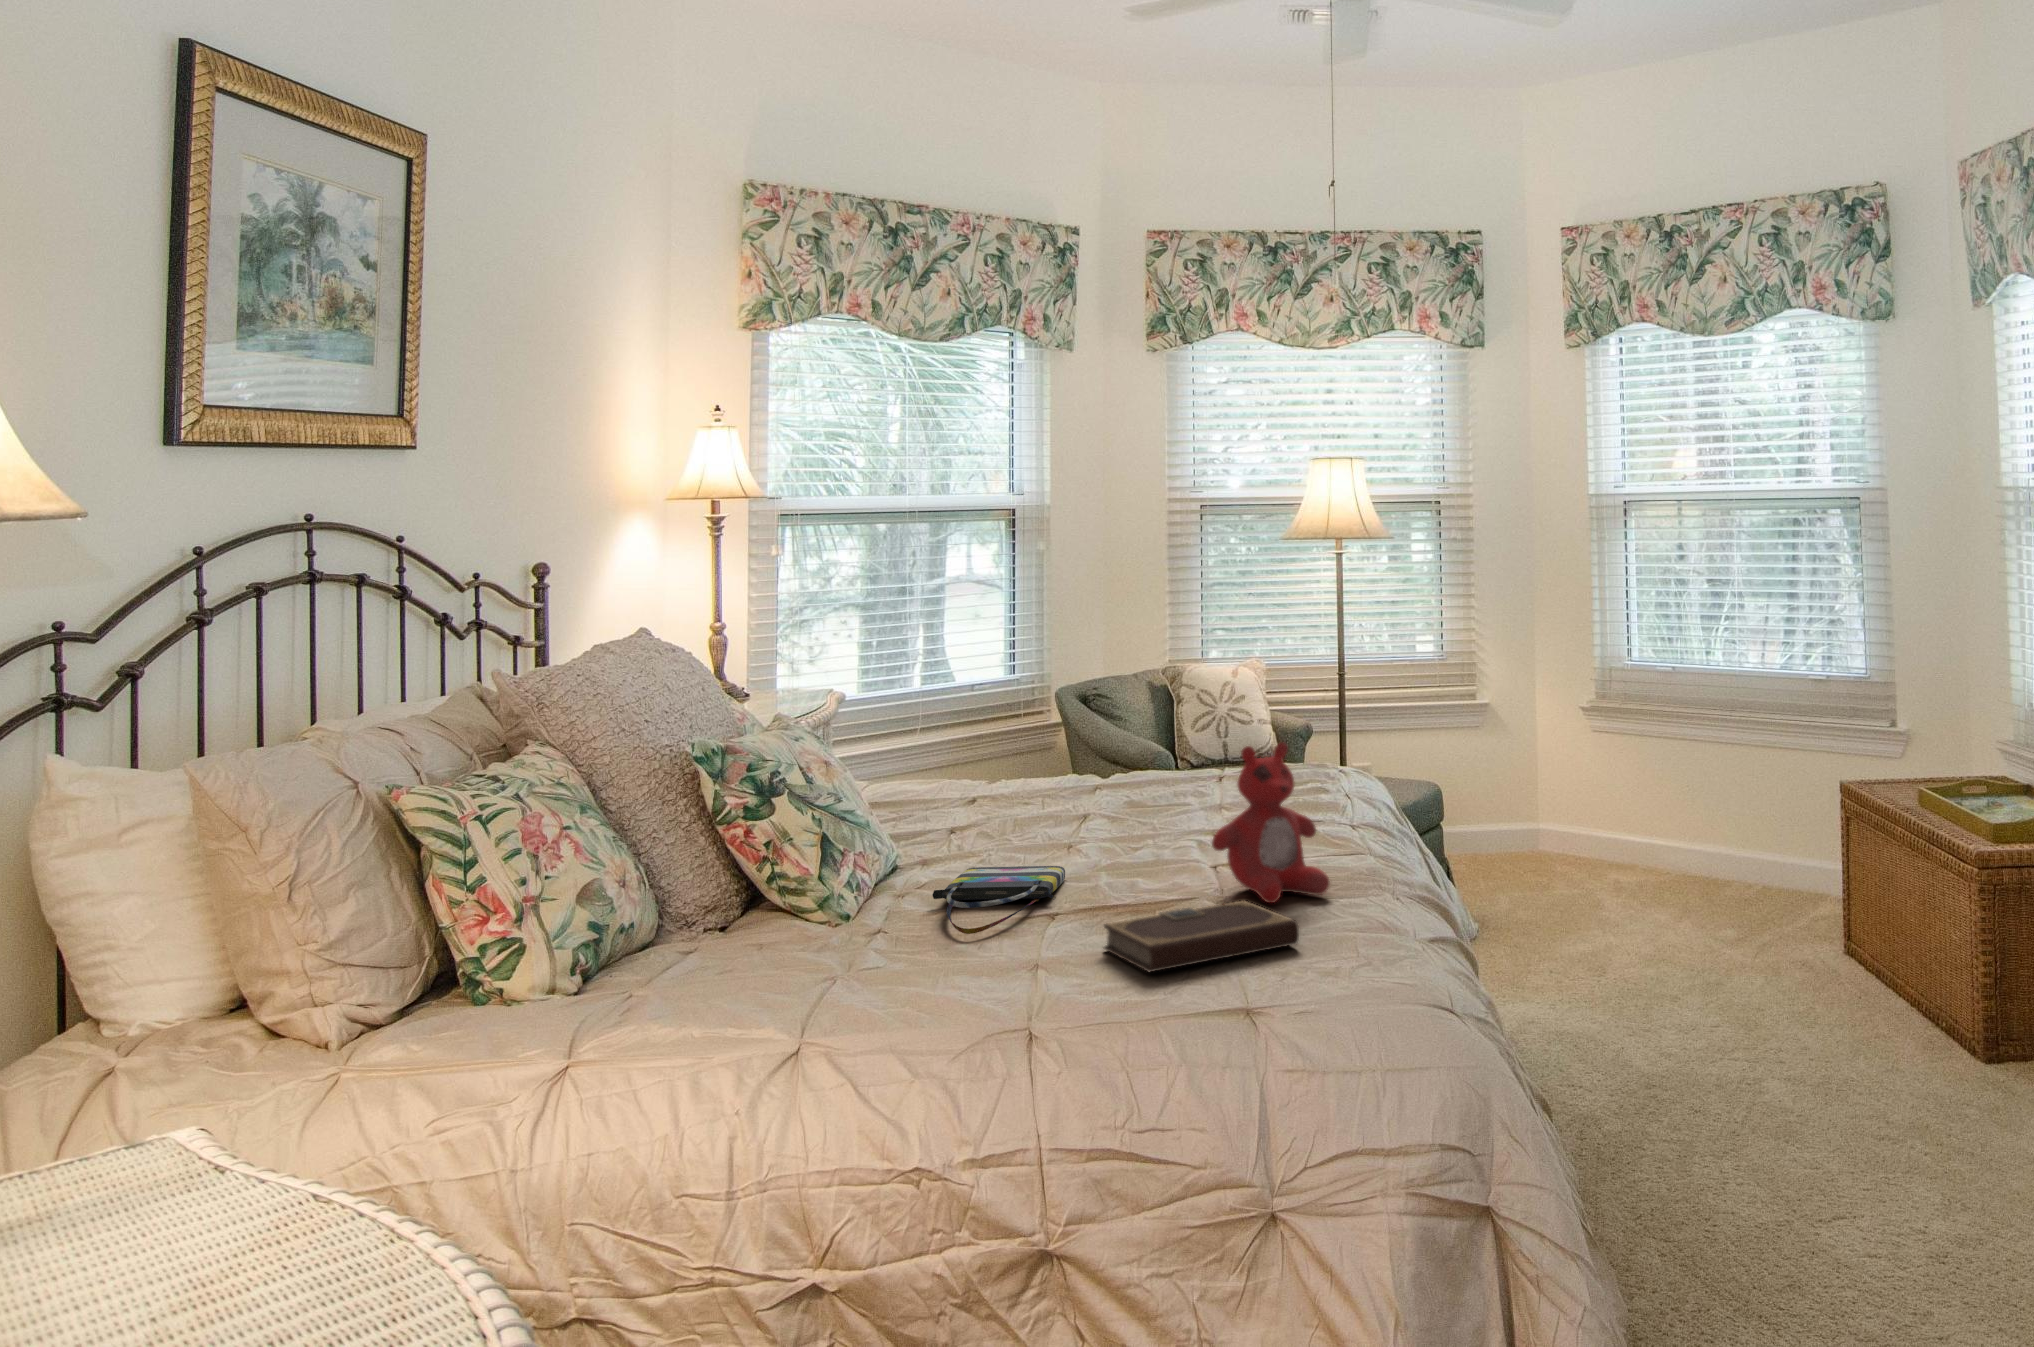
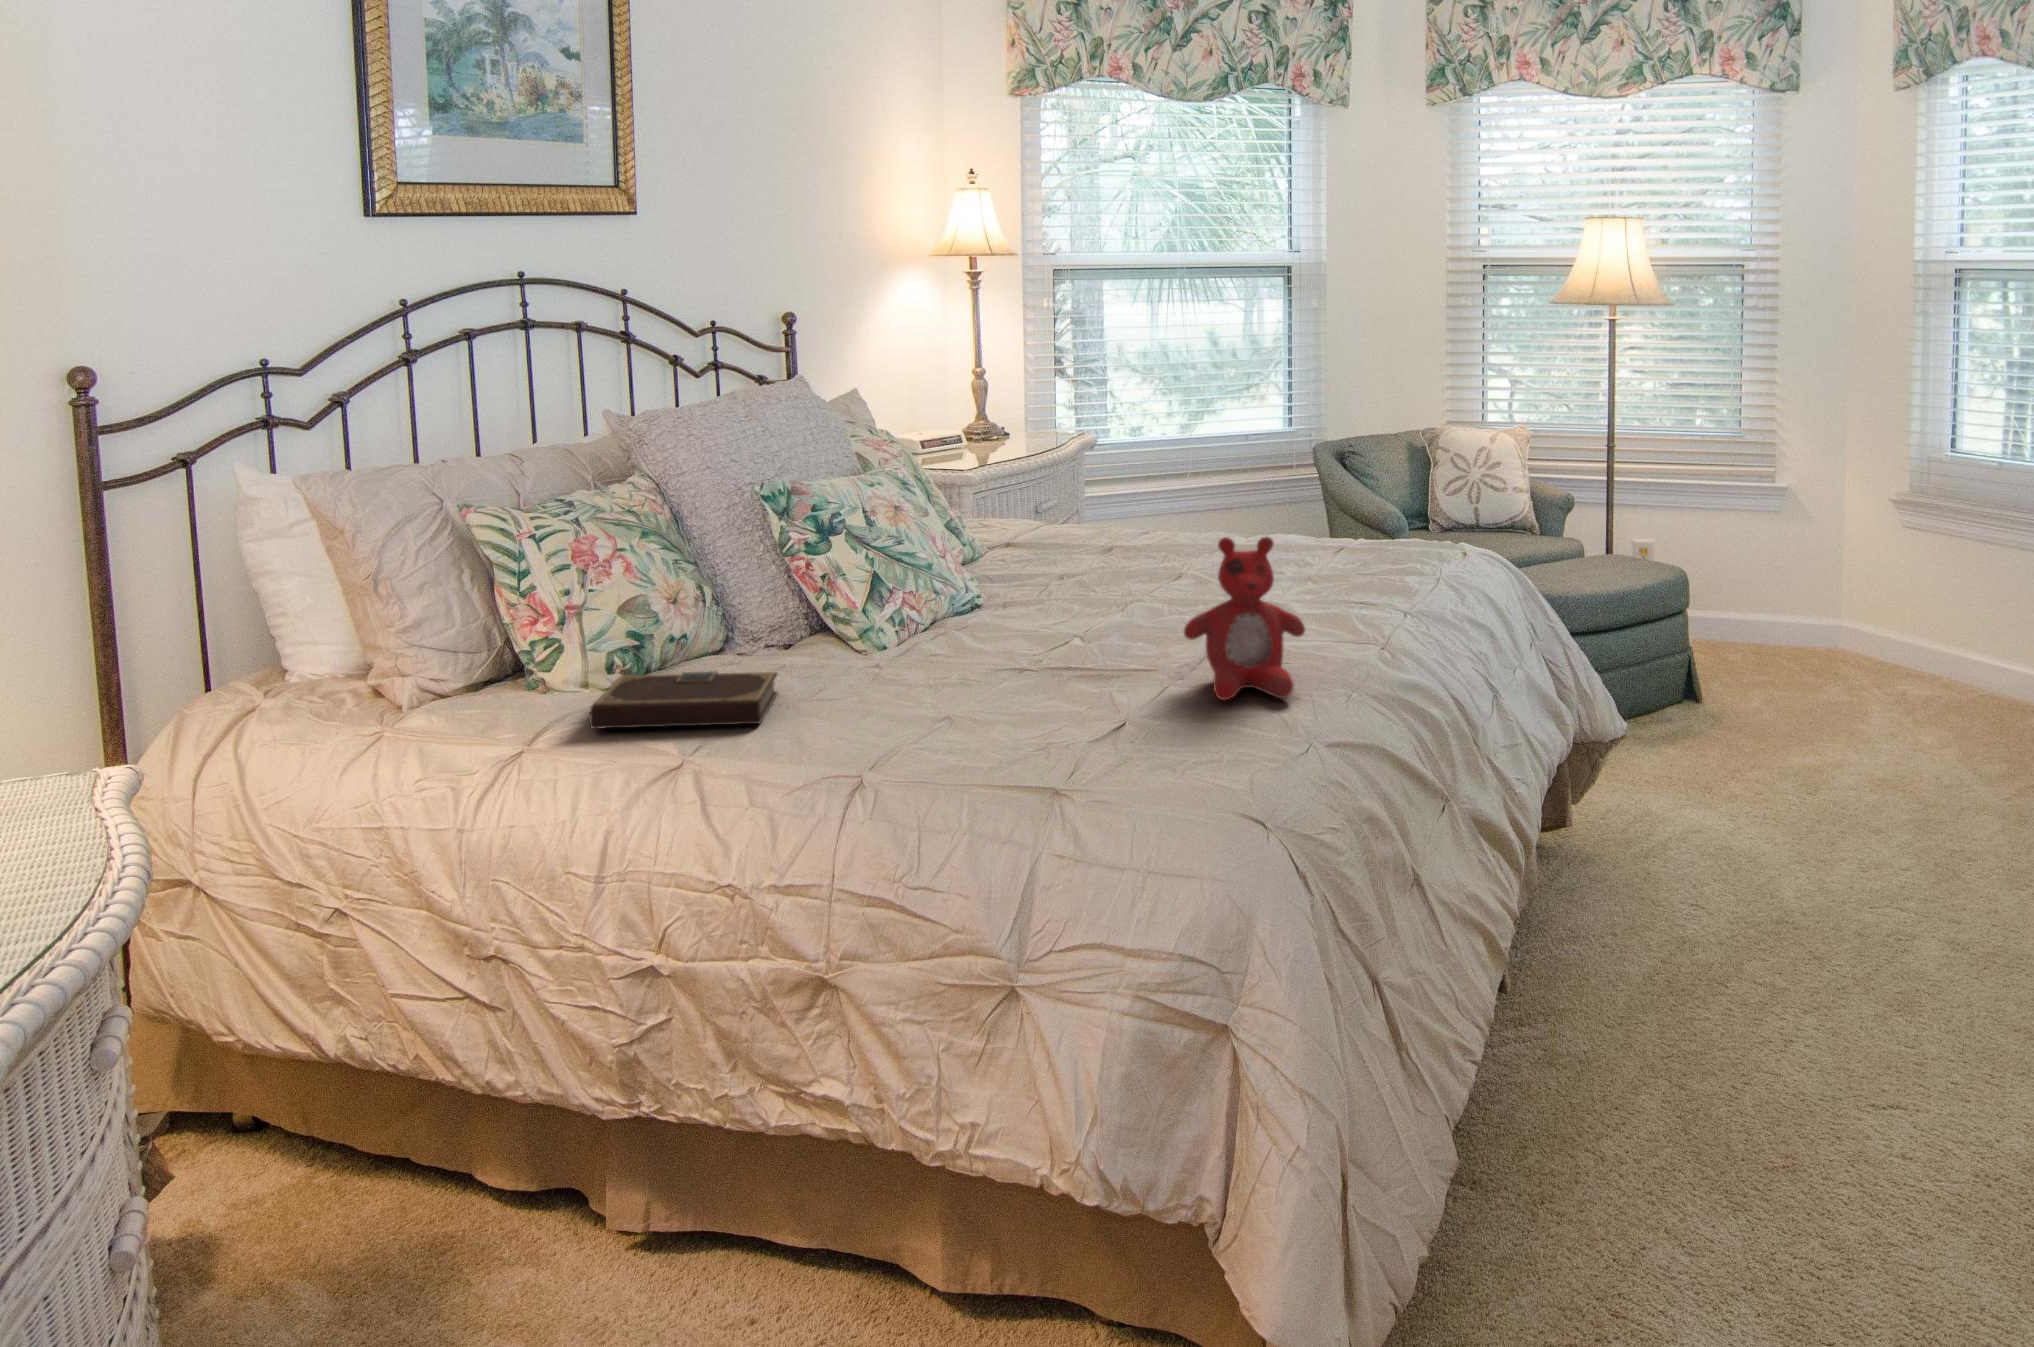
tote bag: present [932,866,1065,934] -> none [924,620,1084,687]
notebook: present [1104,901,1299,972] -> present [590,671,777,729]

